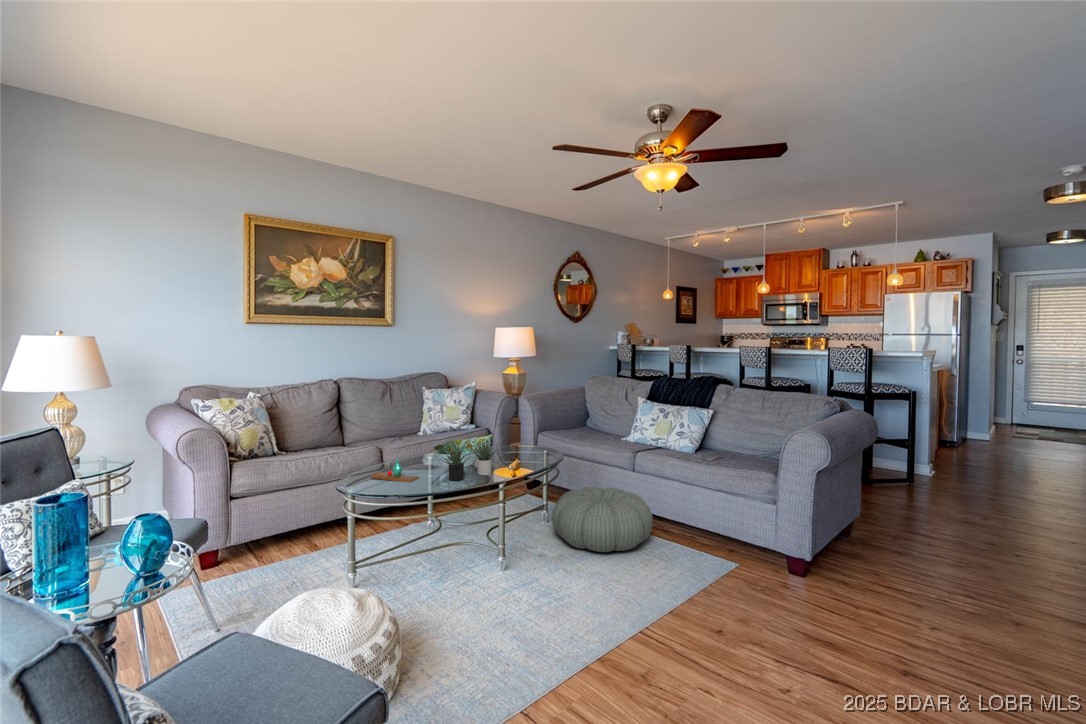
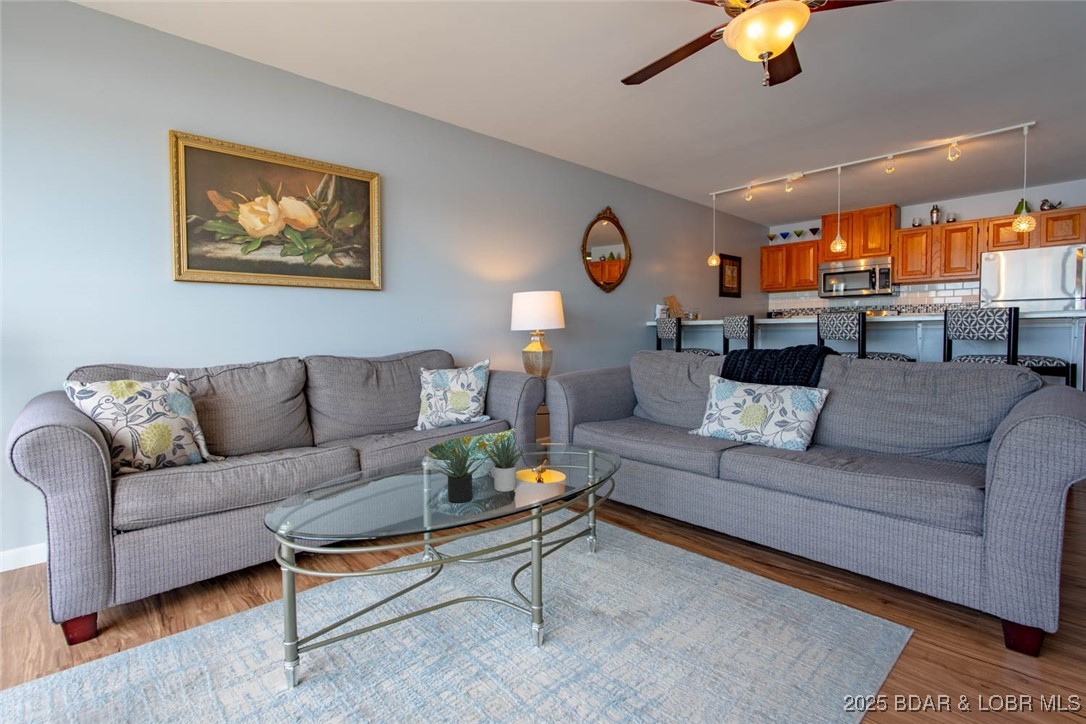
vase: present [371,459,419,482] -> none [327,468,402,507]
pouf: present [552,487,653,552] -> none [608,502,764,610]

